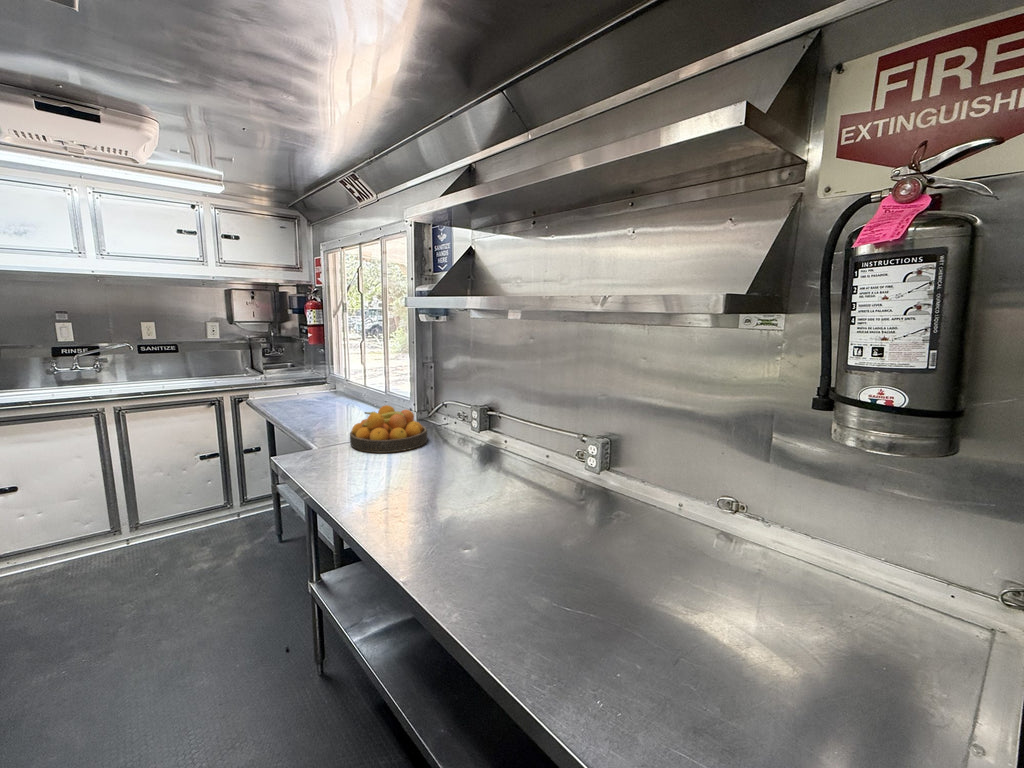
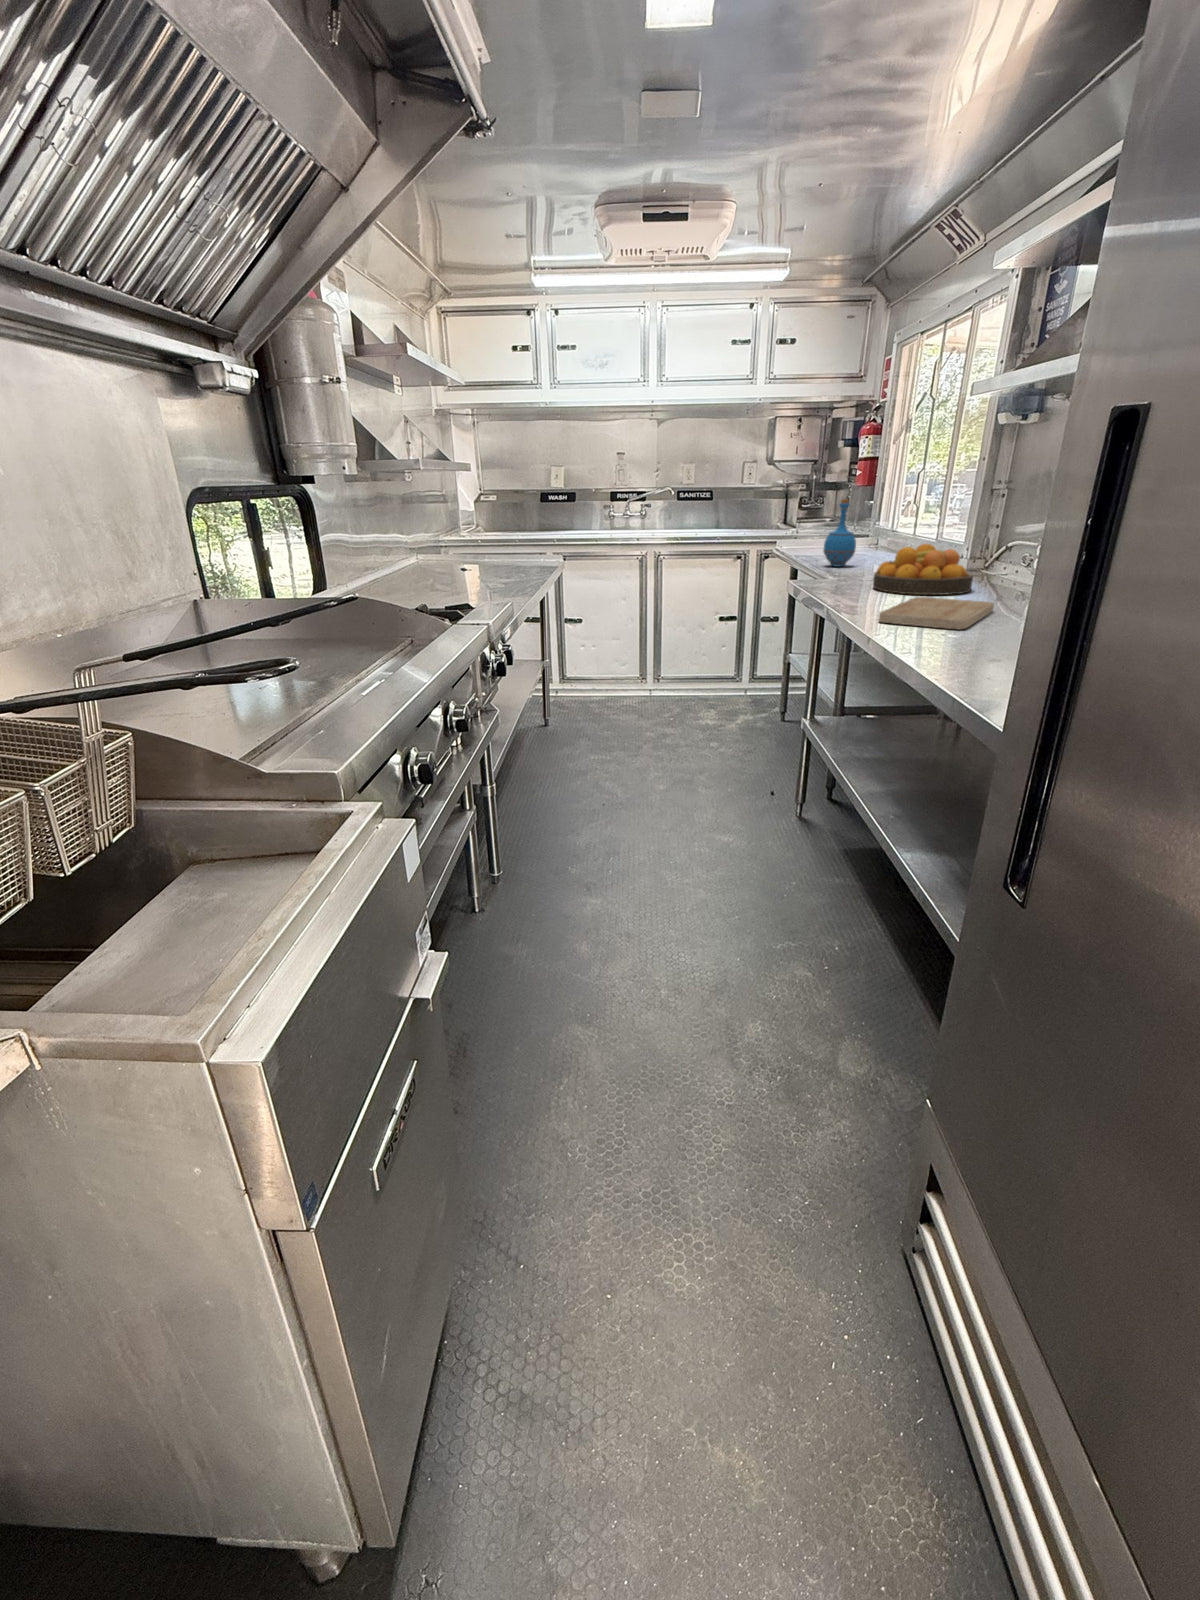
bottle: none [295,363,323,415] -> present [823,499,856,567]
cutting board: none [380,462,460,513] -> present [879,597,994,630]

